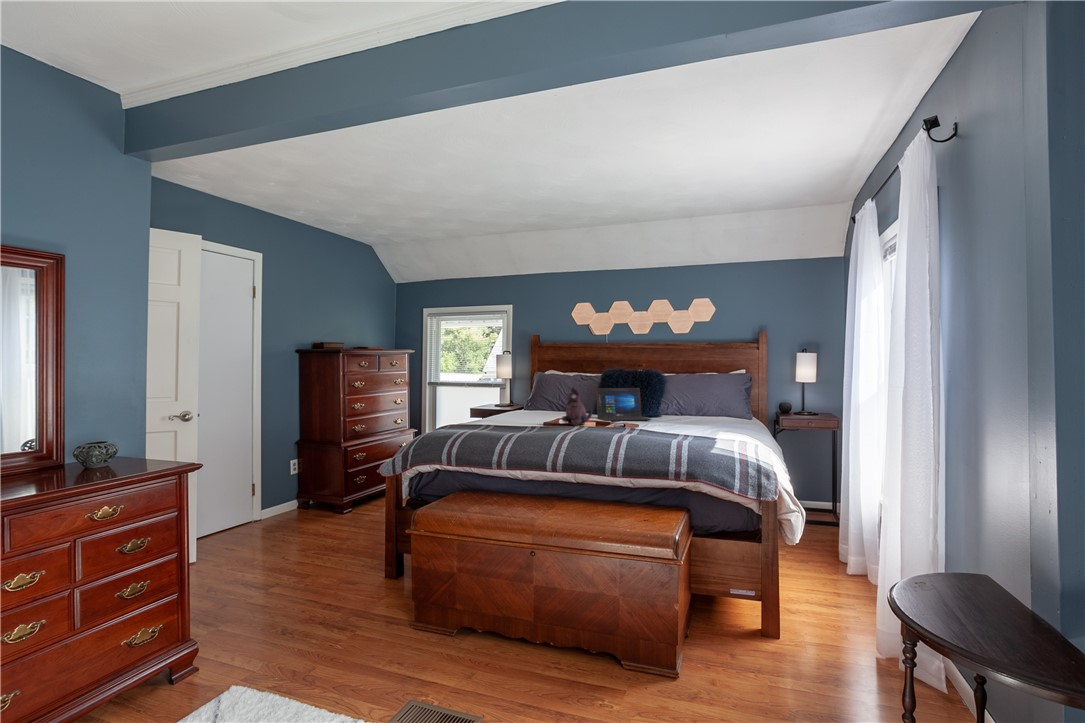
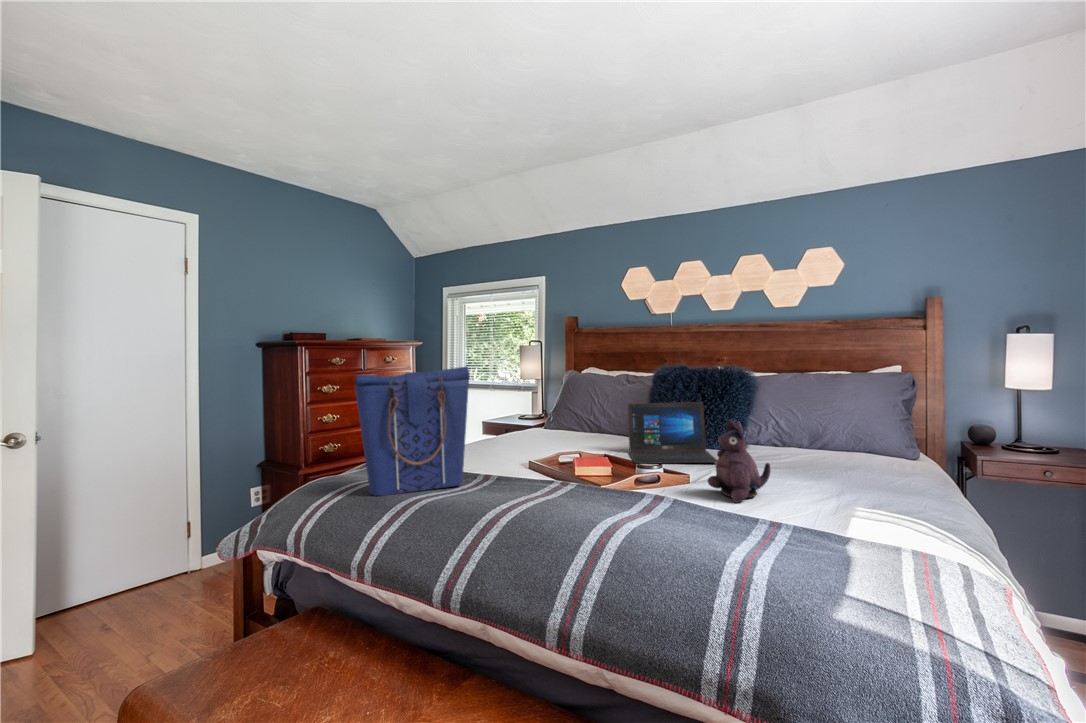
tote bag: none [474,358,530,428] -> present [355,367,470,496]
plush toy: present [562,387,592,426] -> present [708,419,771,503]

